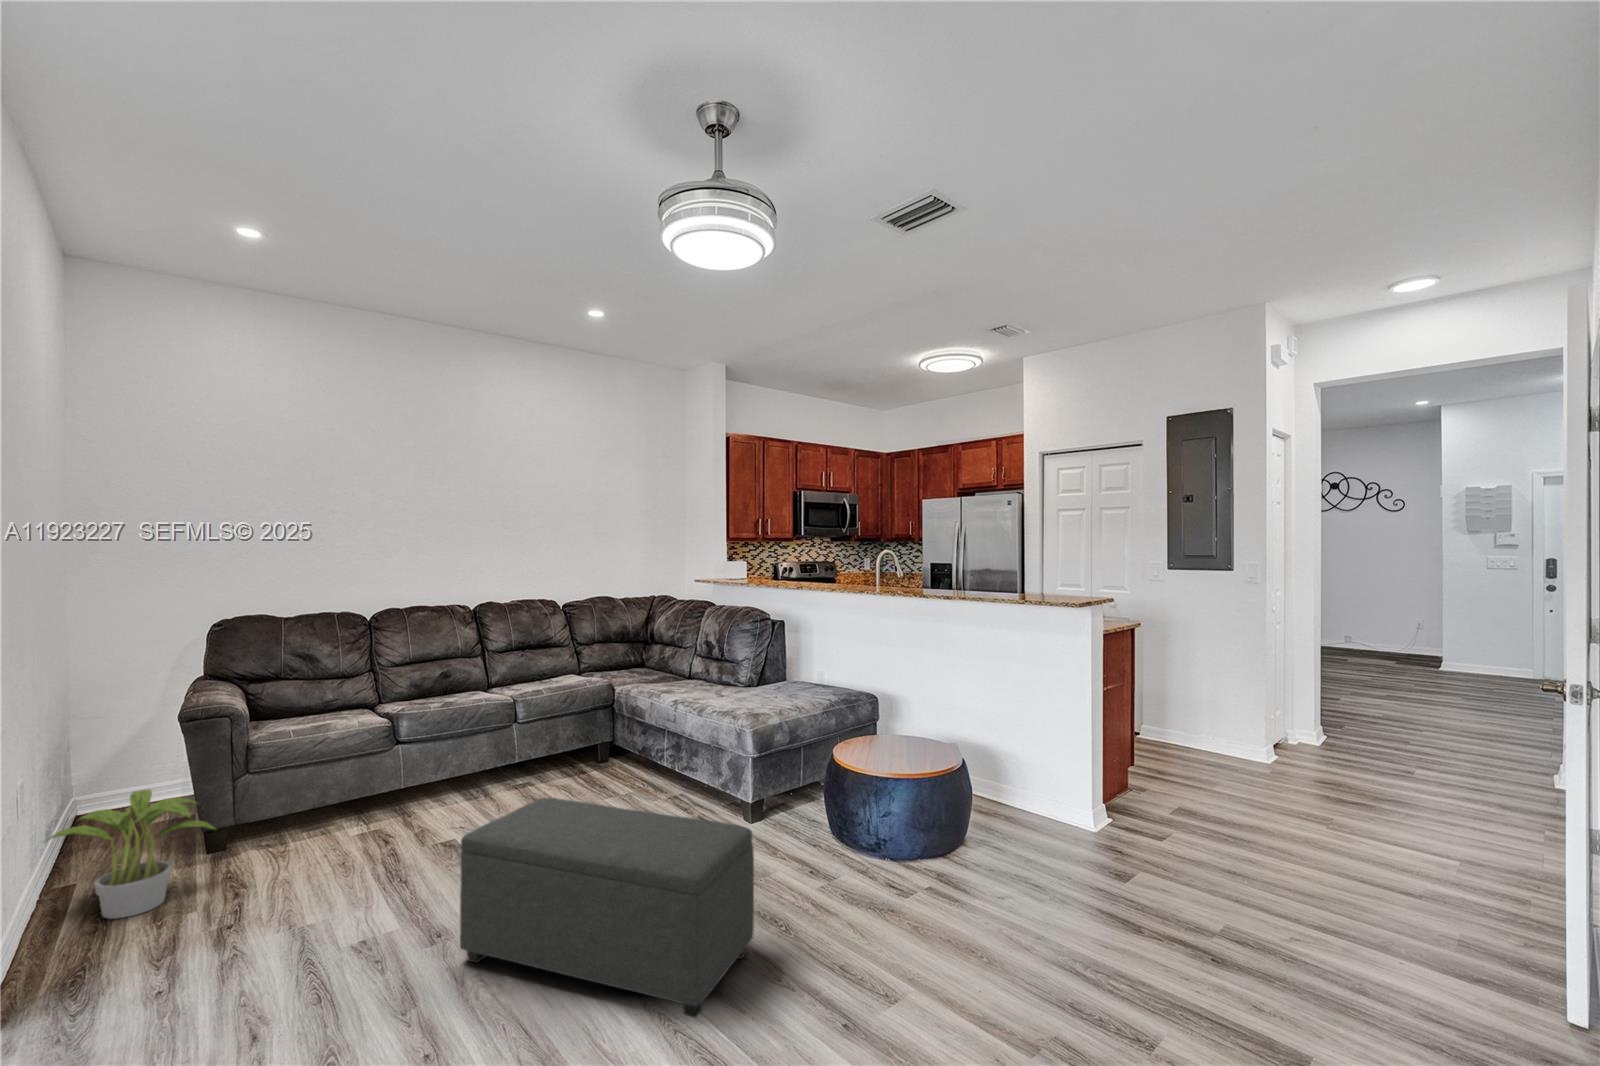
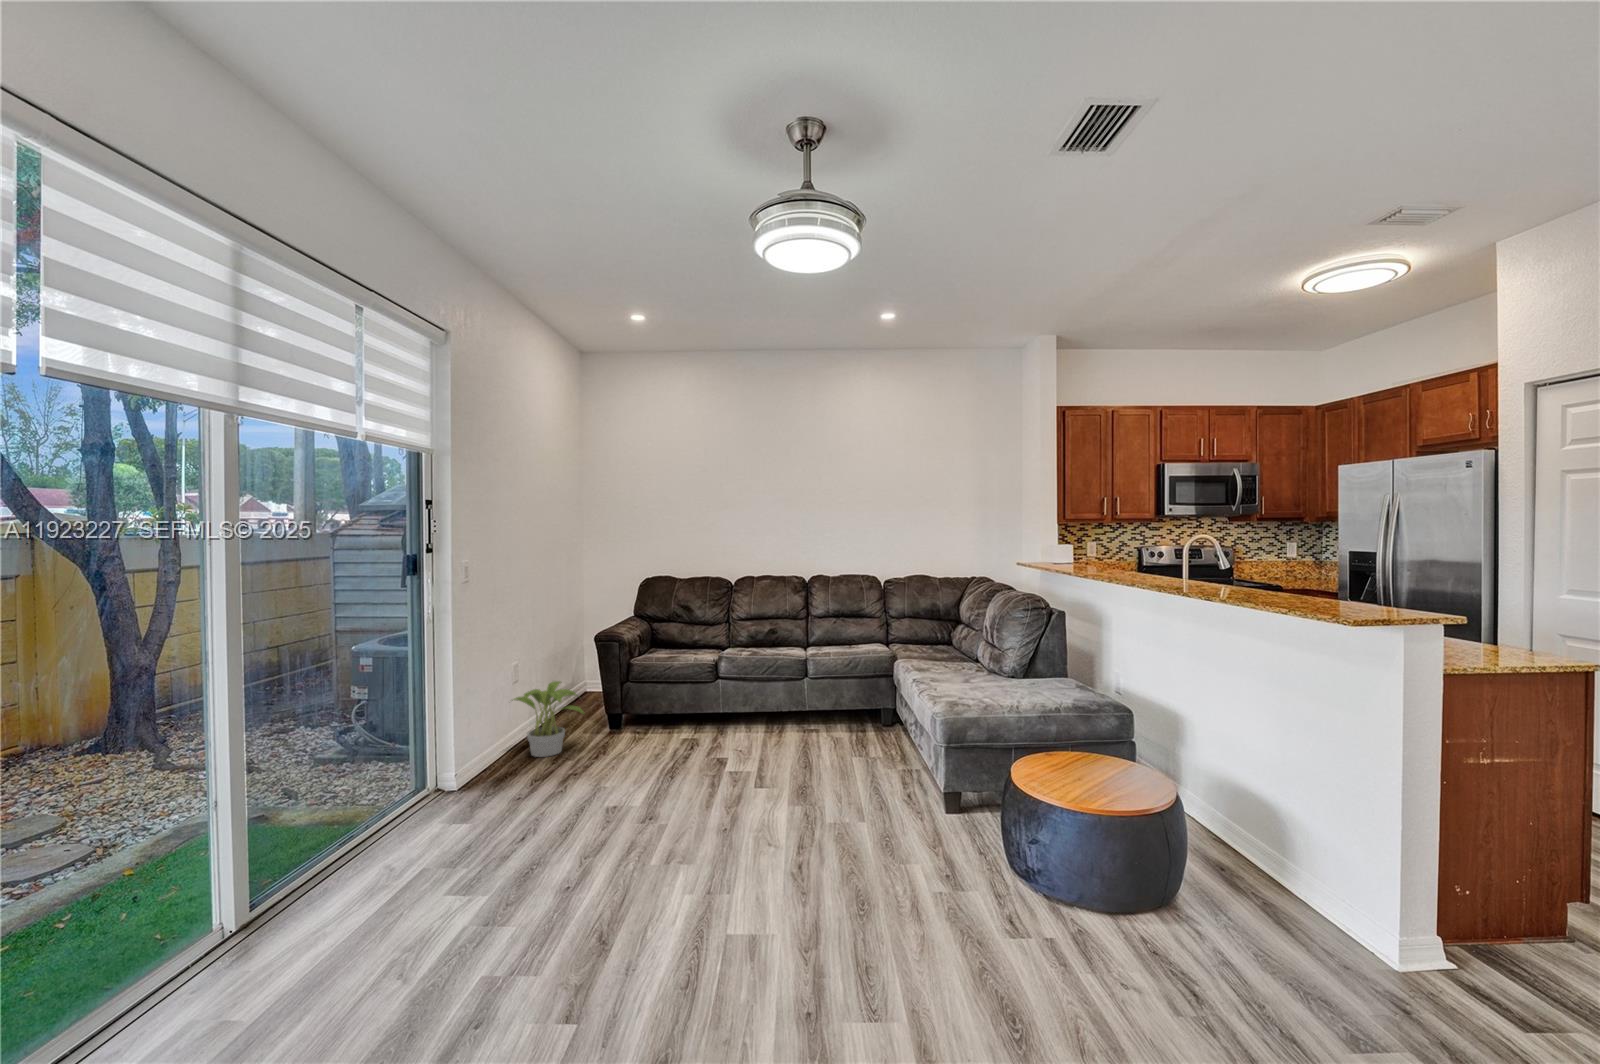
ottoman: present [460,798,754,1017] -> none [626,736,807,958]

